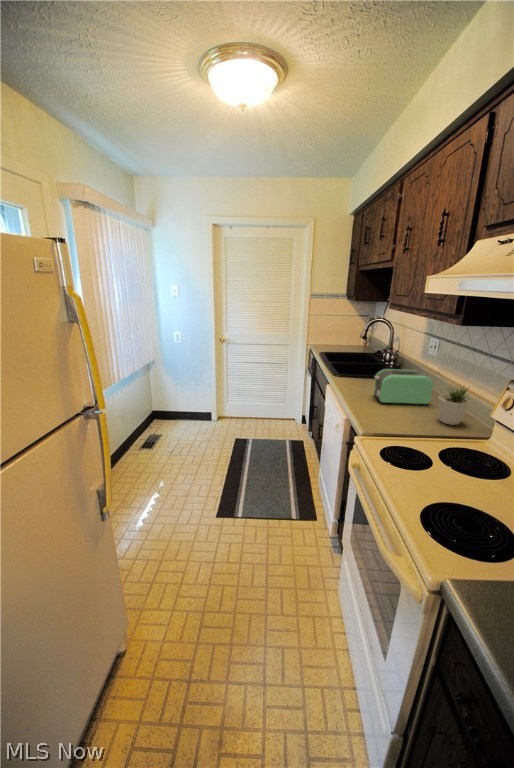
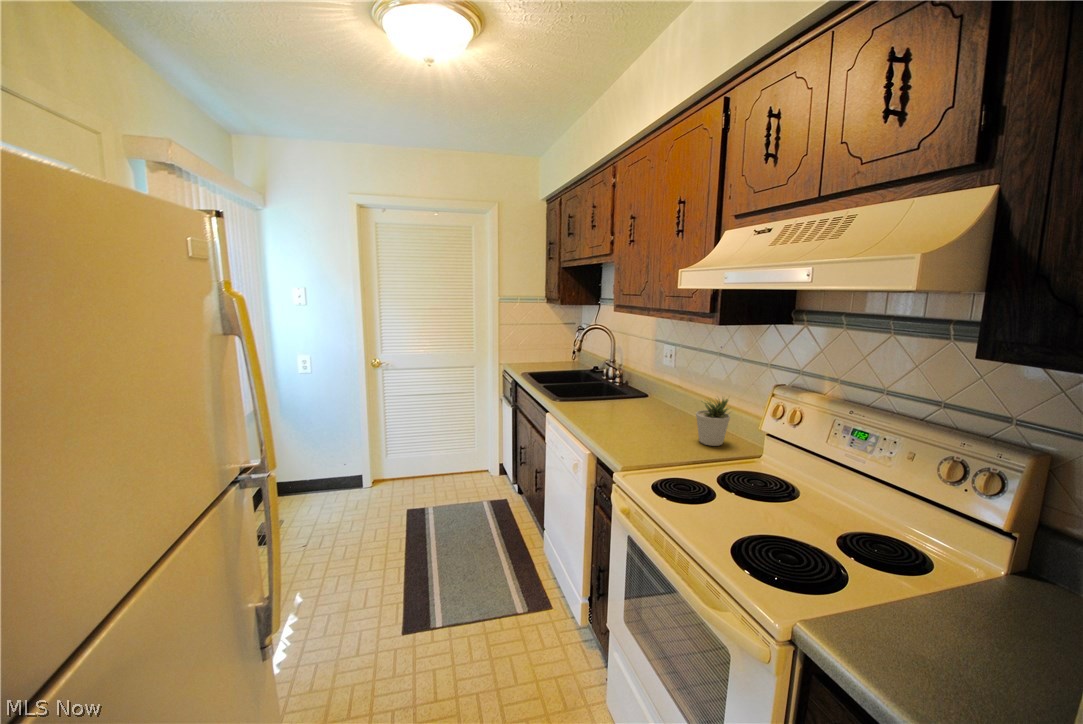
toaster: present [374,369,433,405] -> none [612,384,682,429]

